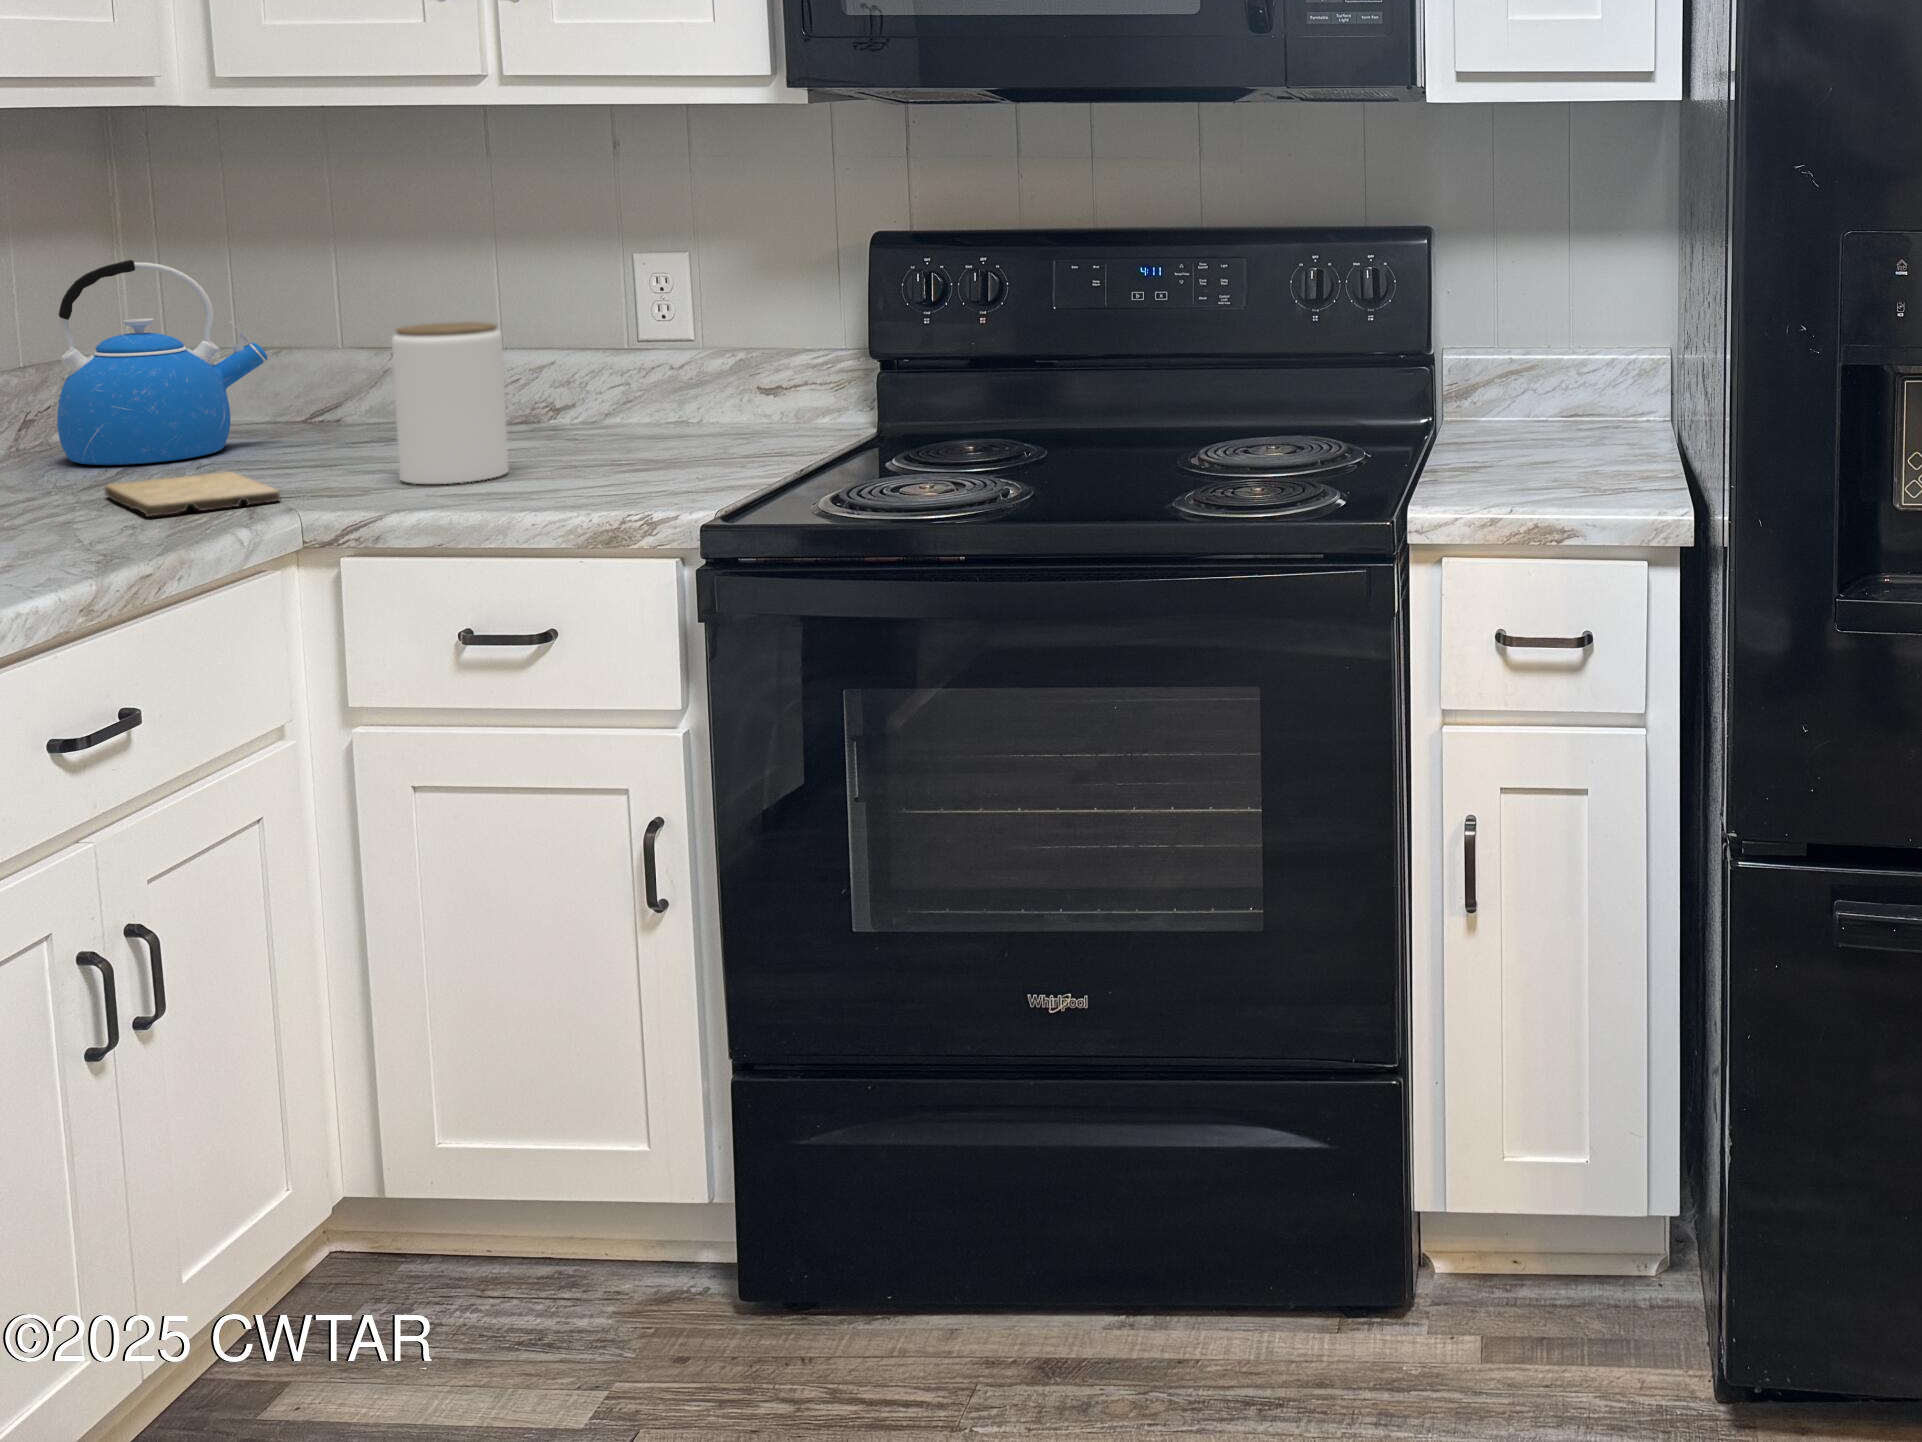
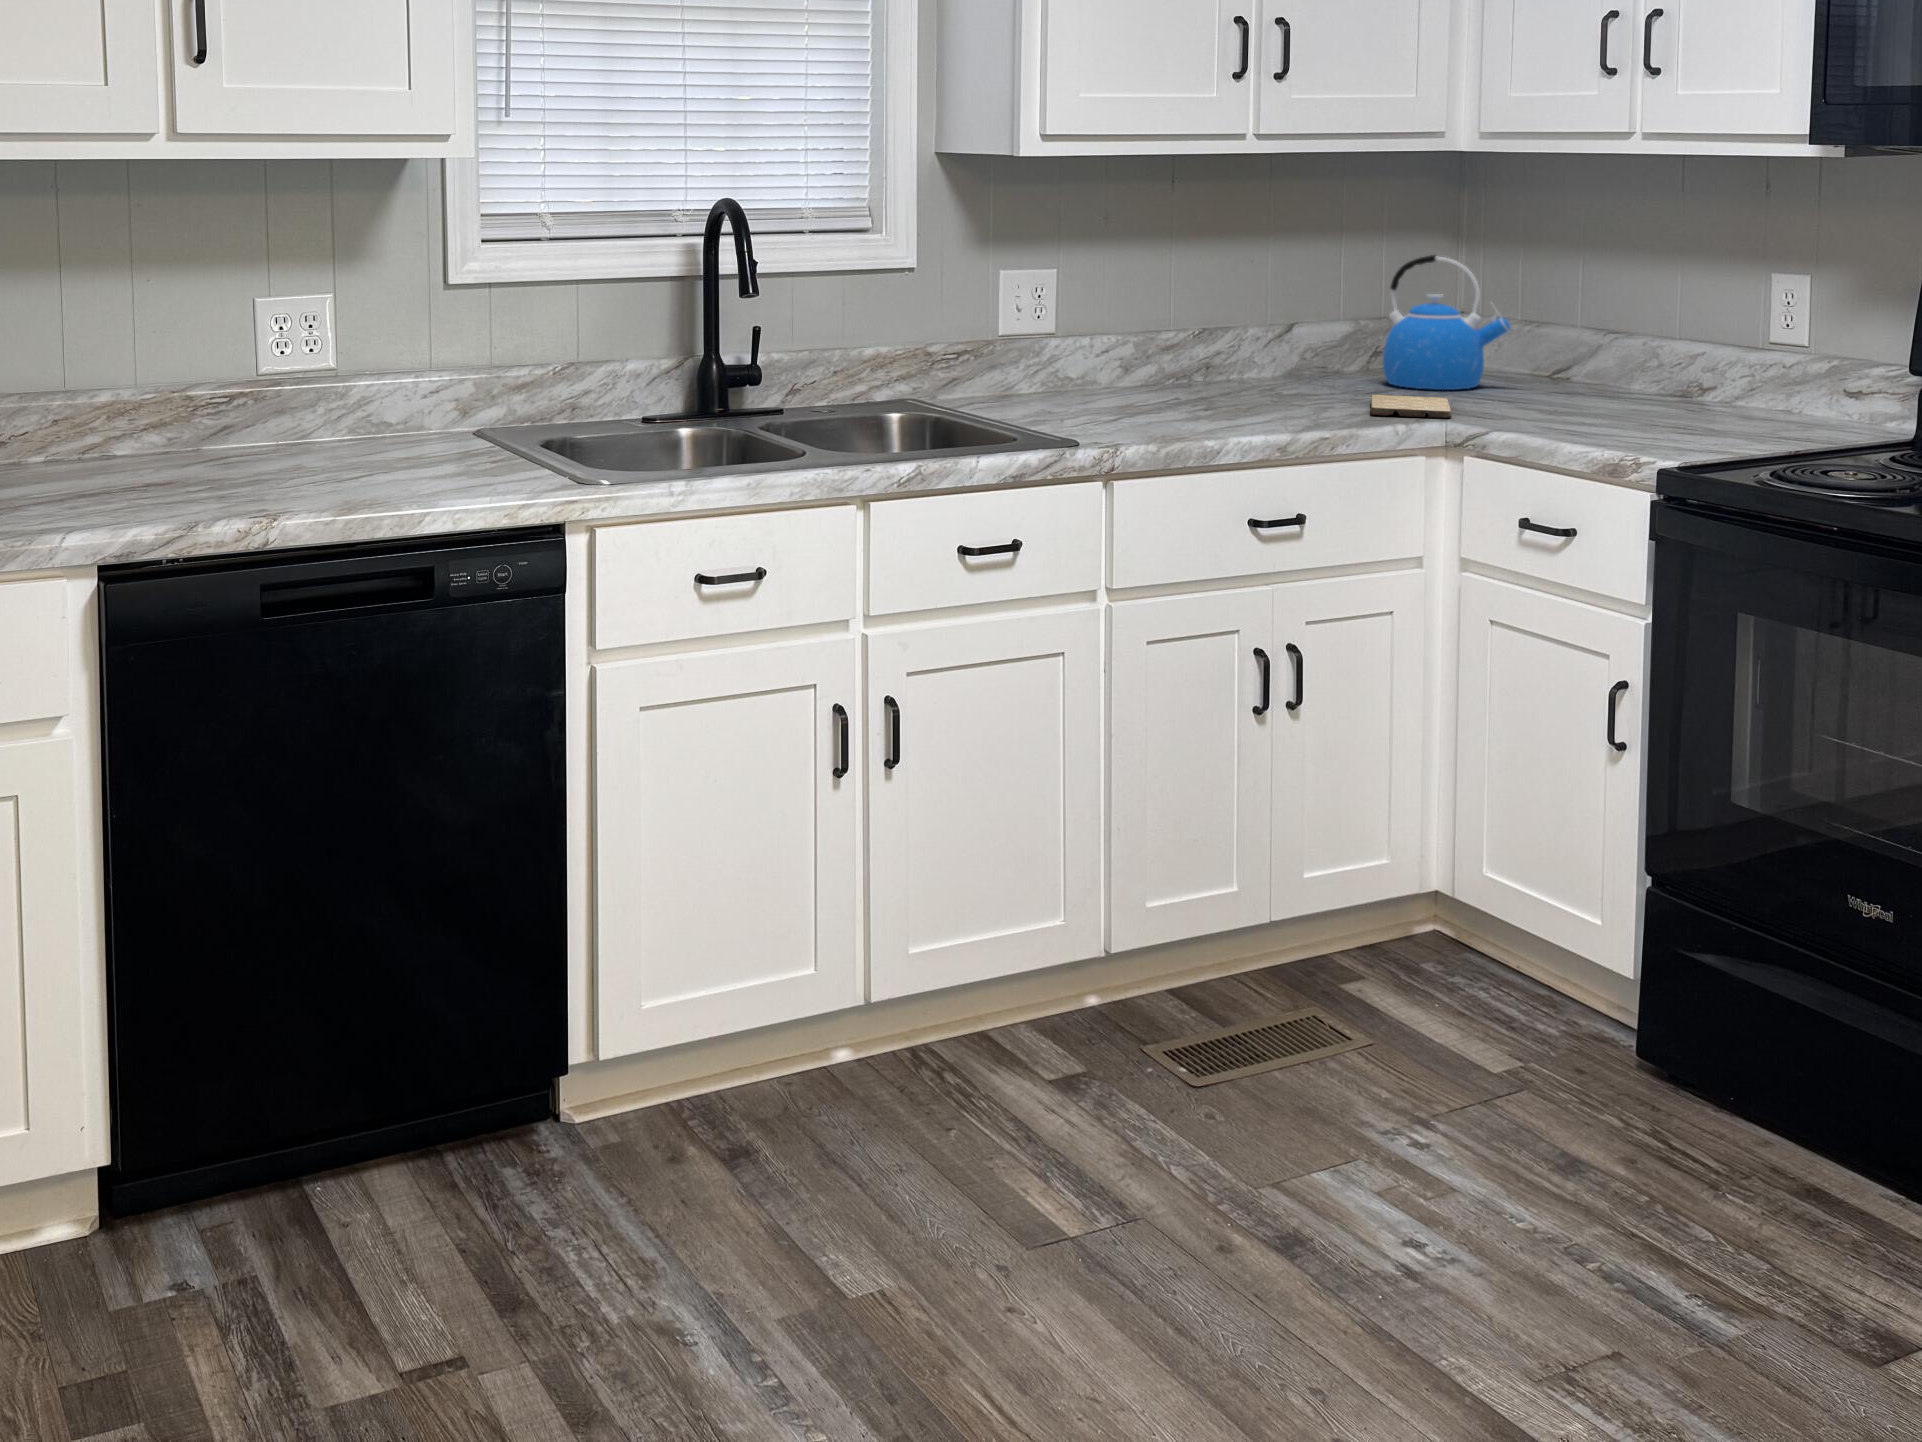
jar: present [392,322,508,484] -> none [1534,311,1612,425]

